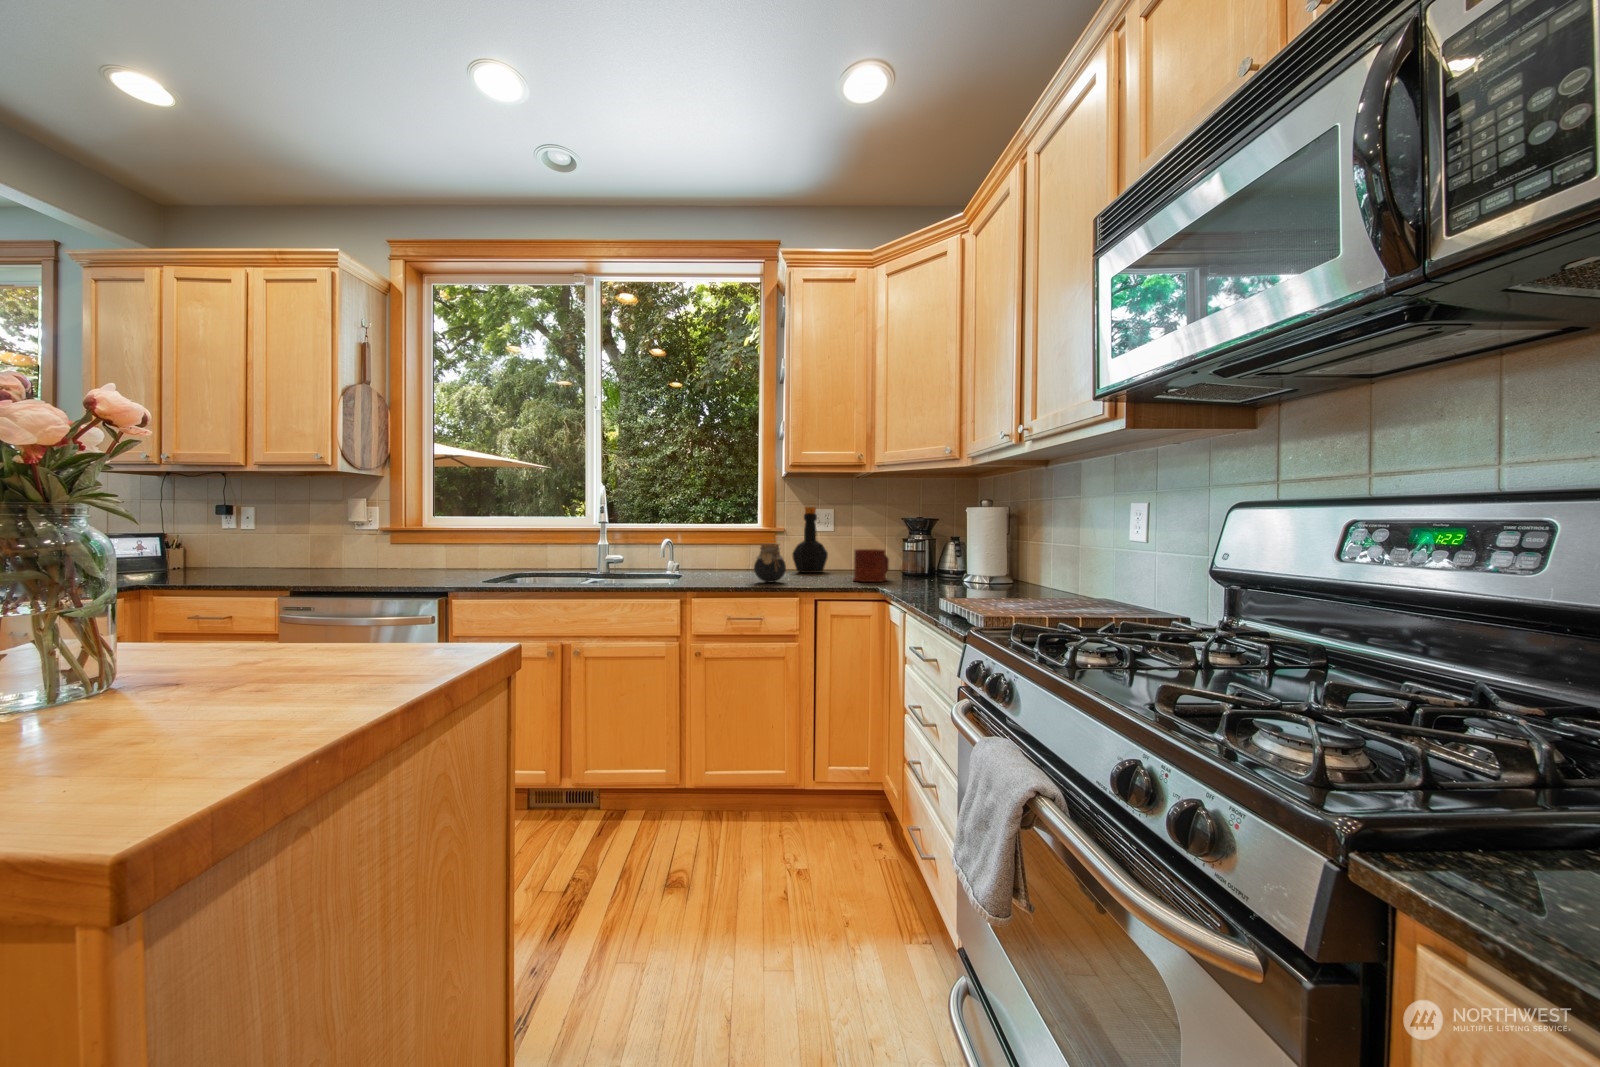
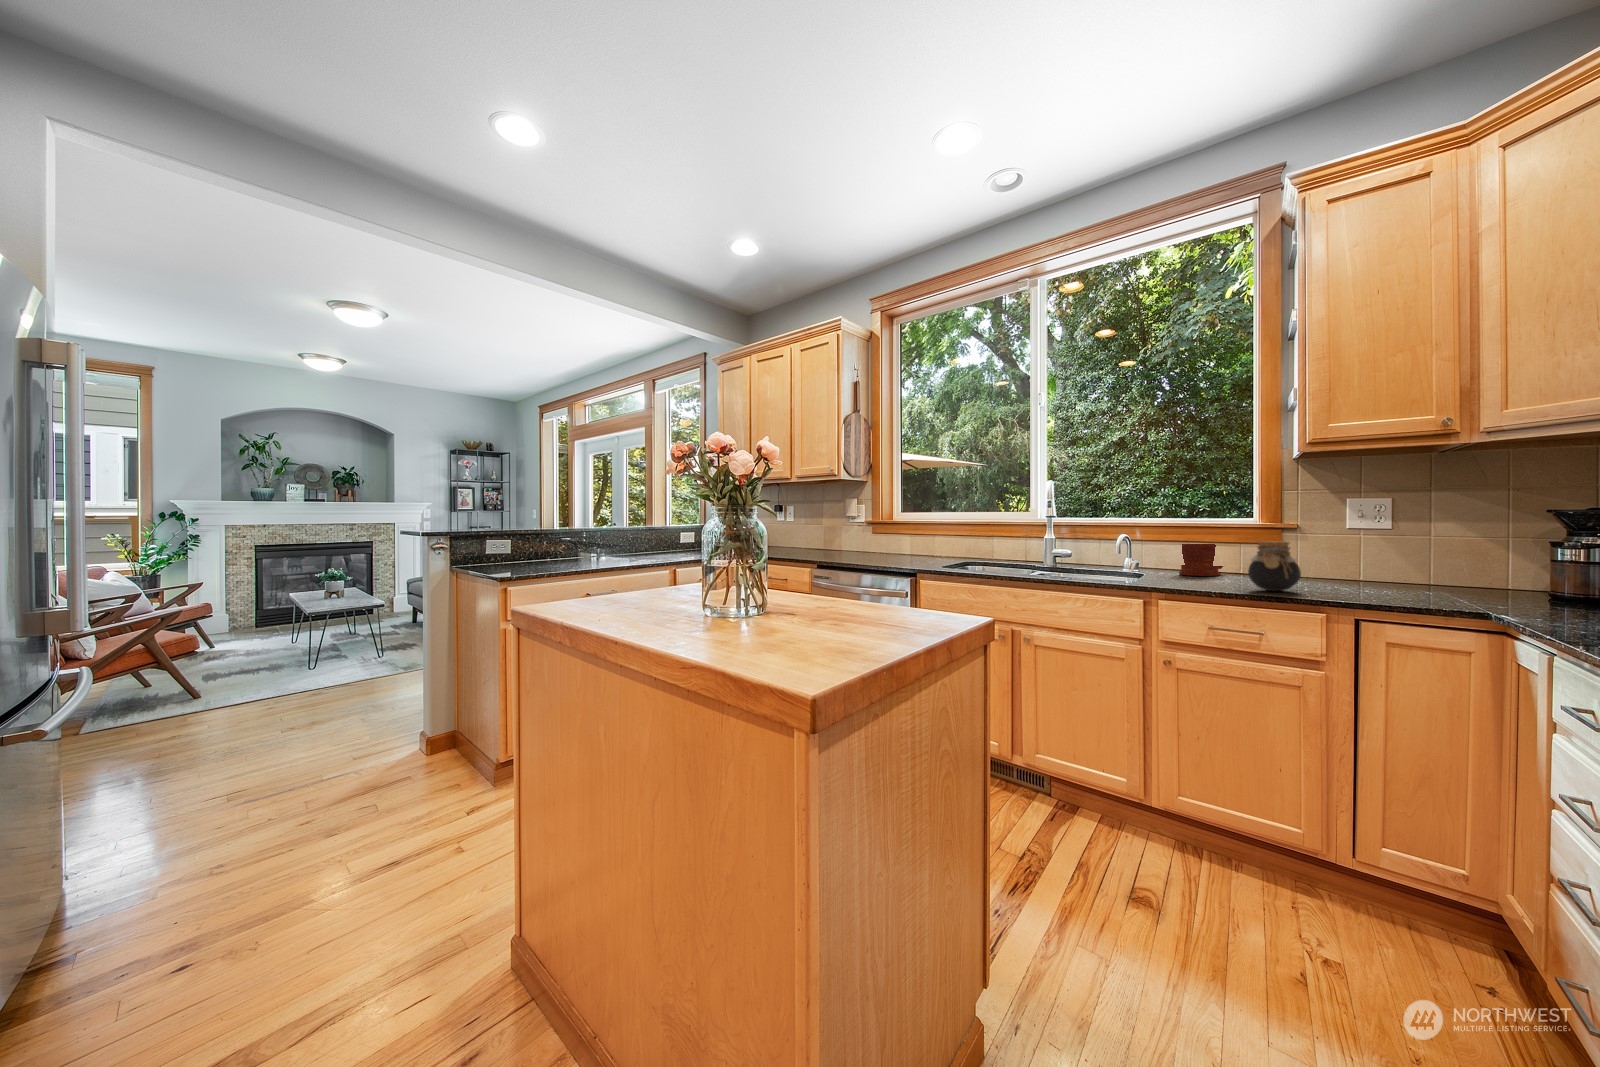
bottle: present [792,507,828,573] -> none [1300,490,1361,578]
mug: present [853,549,889,582] -> present [1179,544,1223,576]

